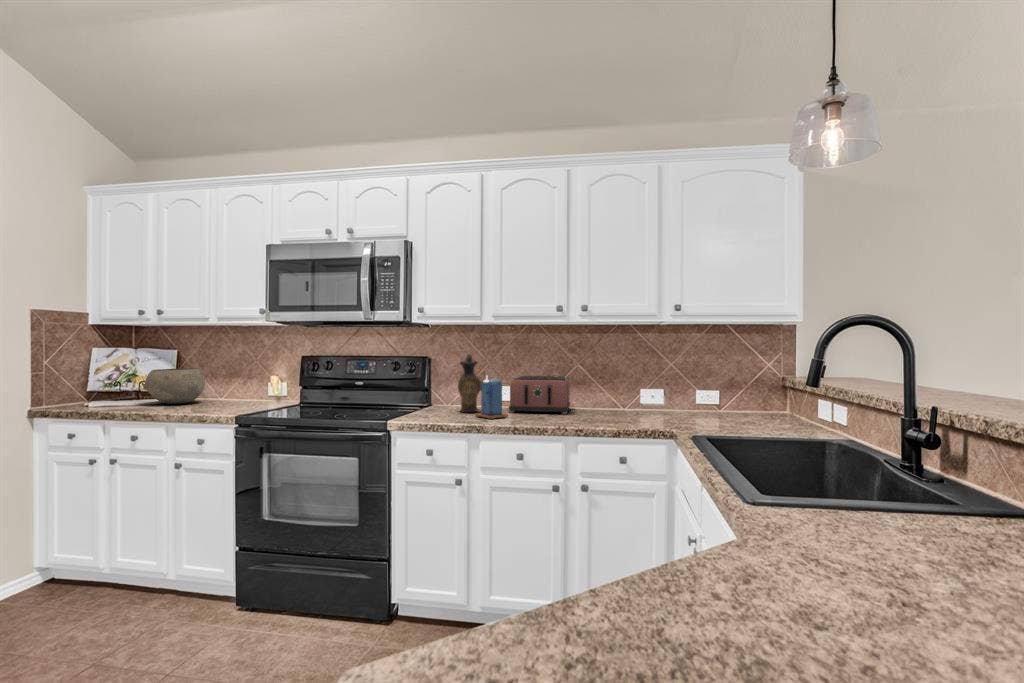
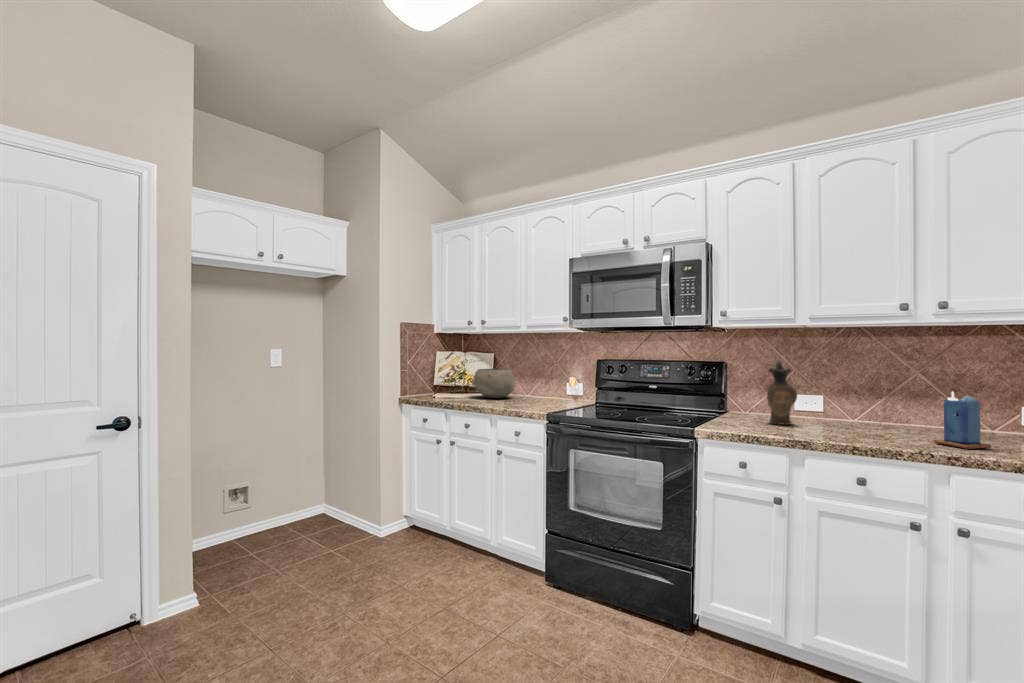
candle: present [475,376,508,419] -> present [934,391,991,449]
toaster: present [509,376,570,414] -> none [832,387,920,436]

